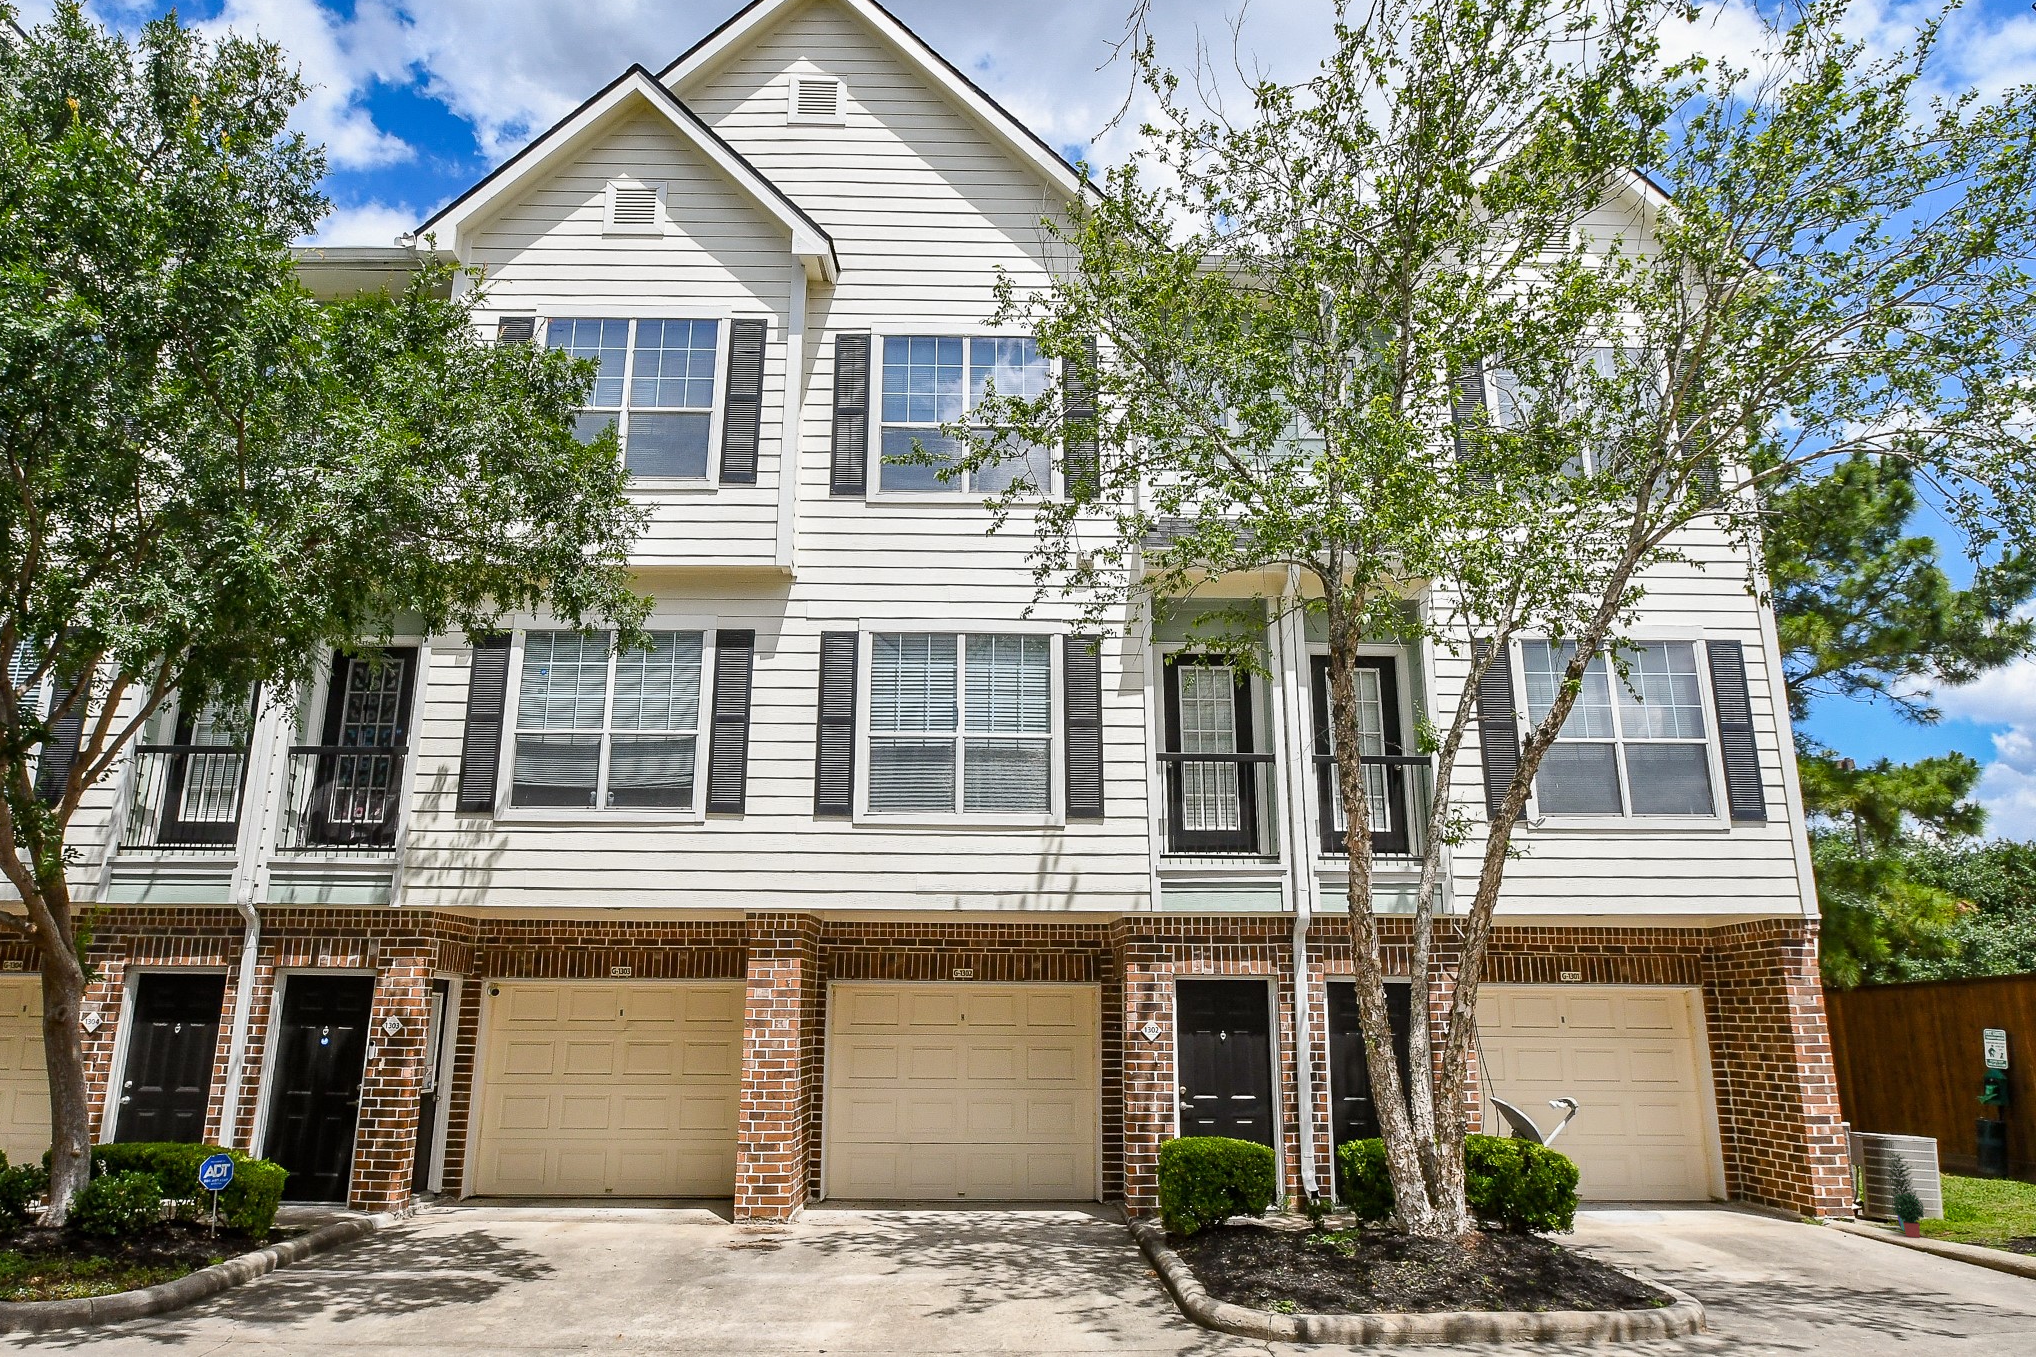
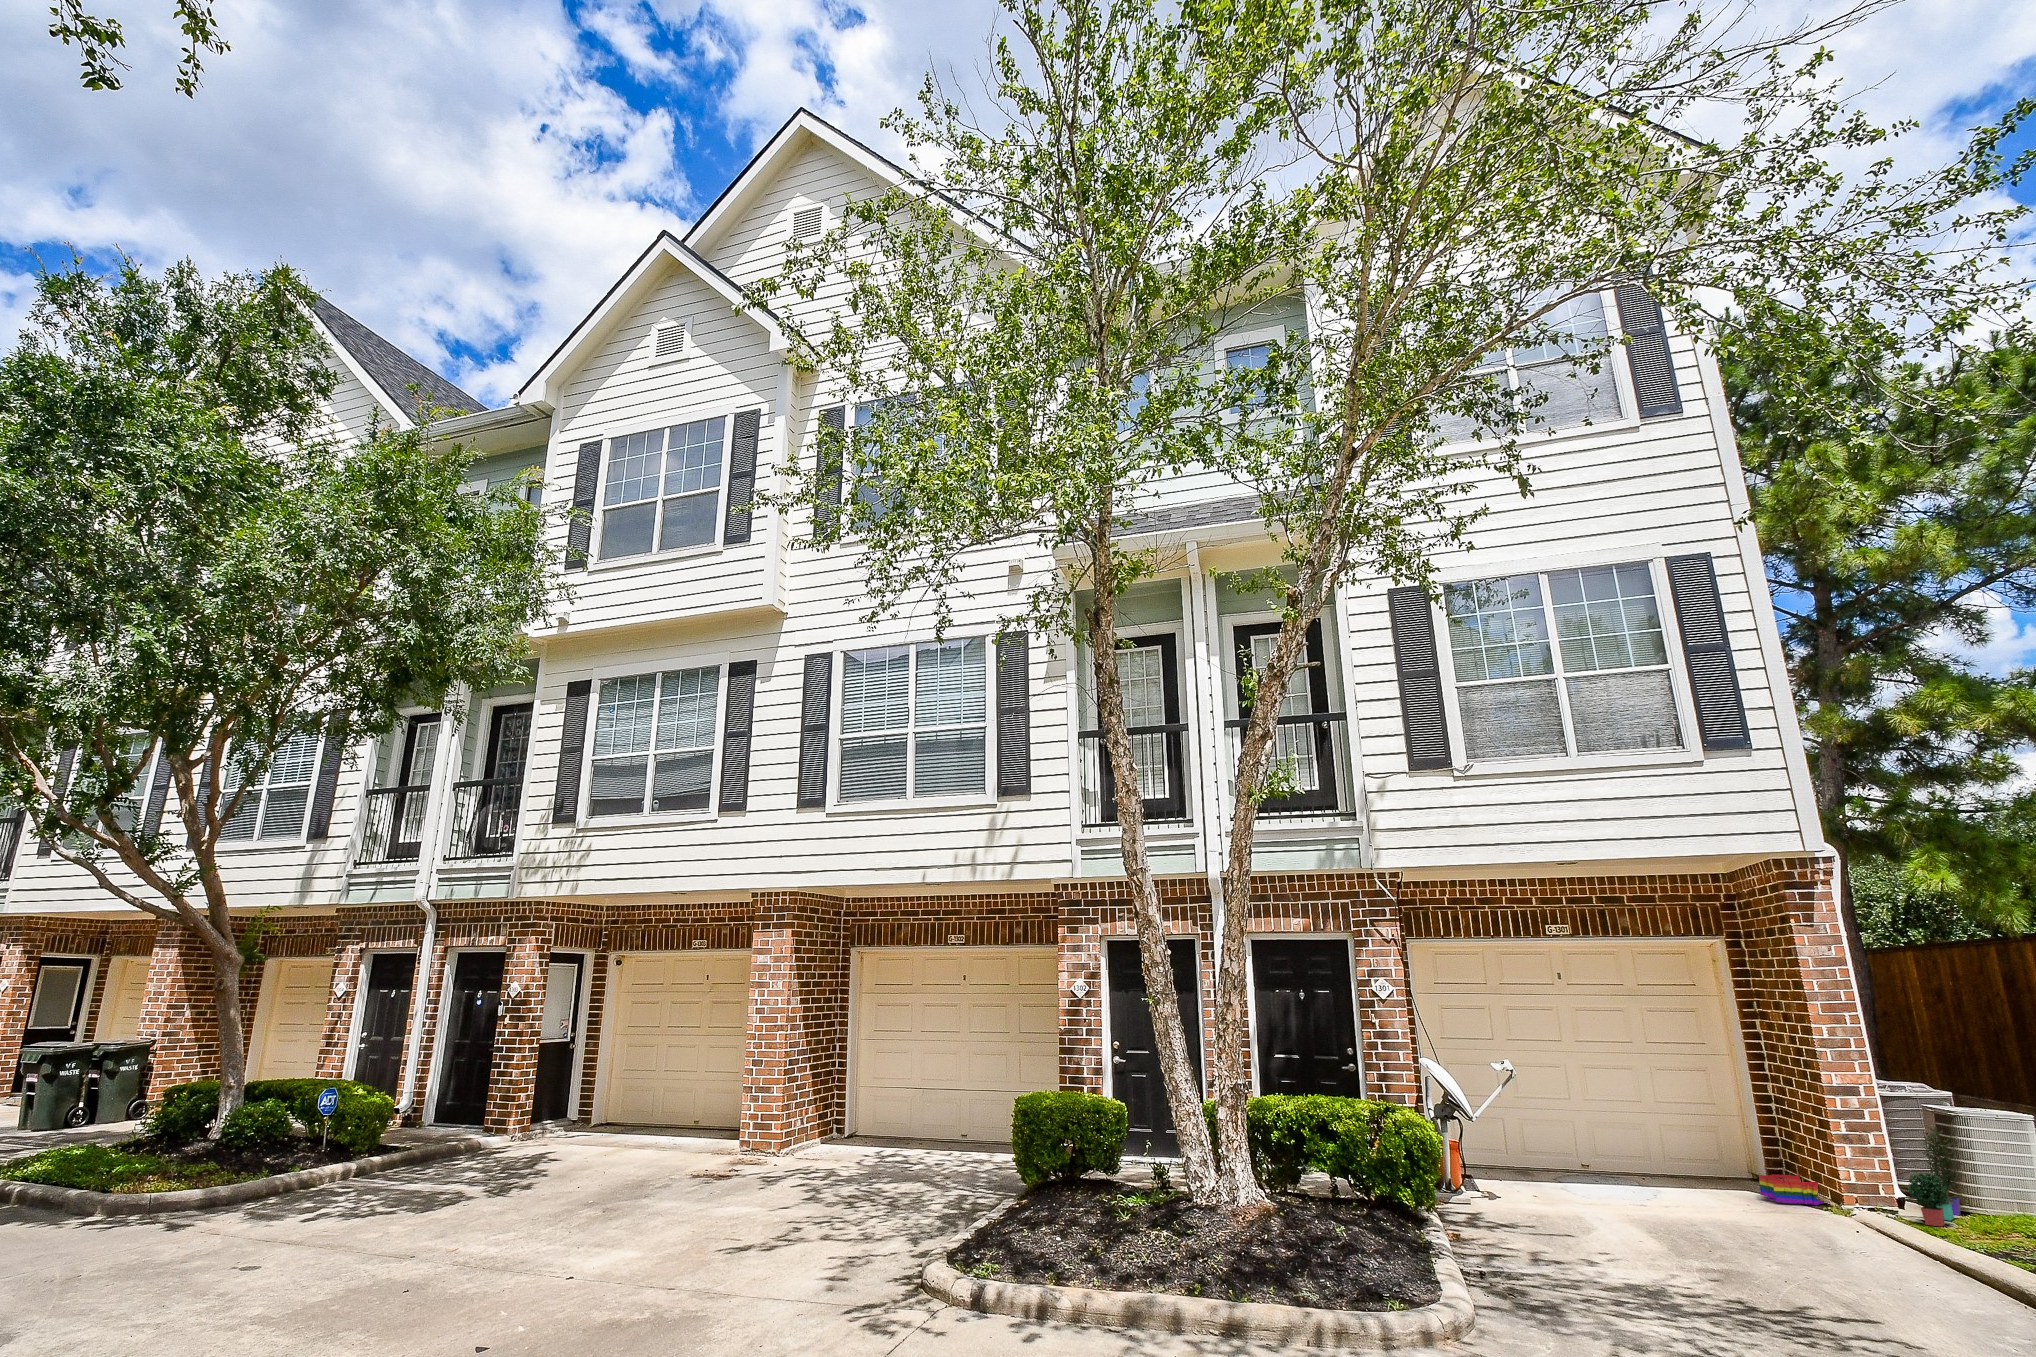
storage bin: none [1748,1196,1809,1223] -> present [1759,1174,1828,1205]

